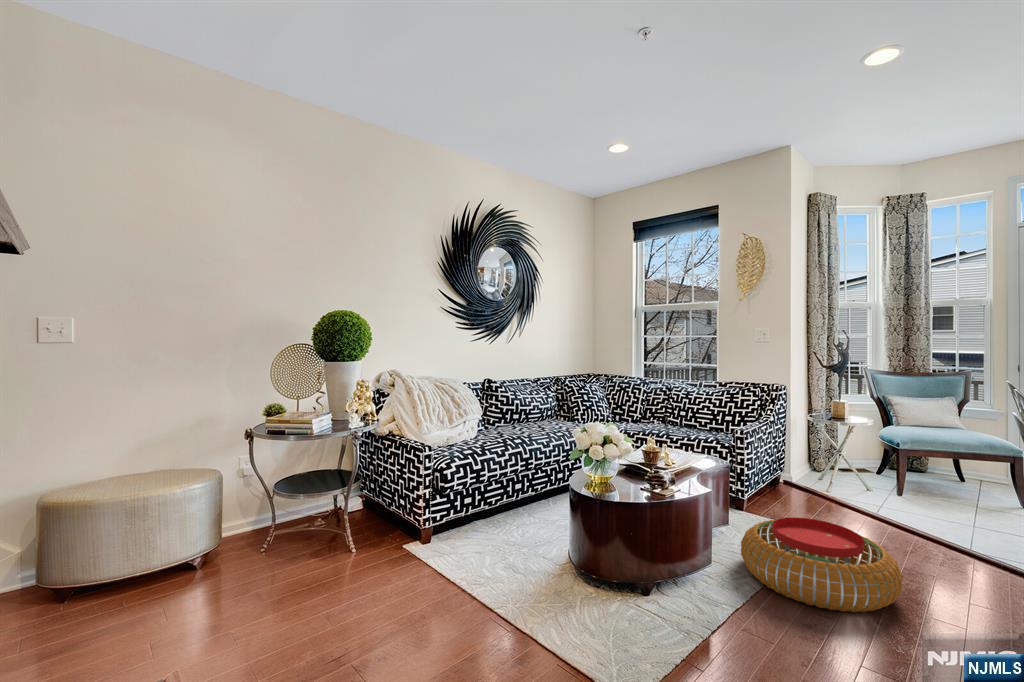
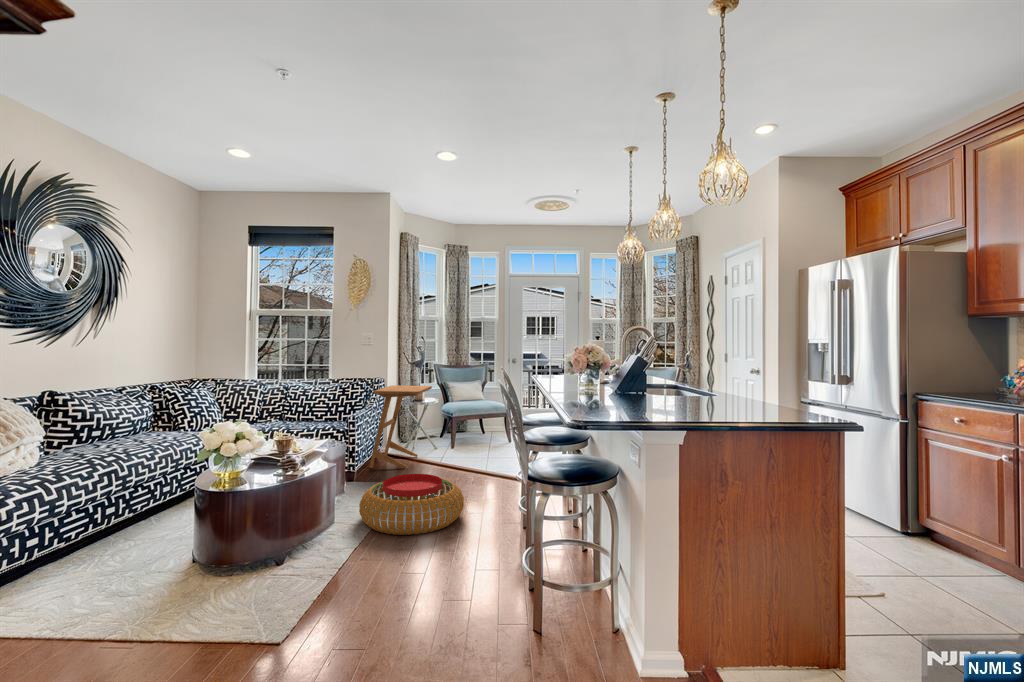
side table: none [762,396,854,504] -> present [369,386,432,468]

